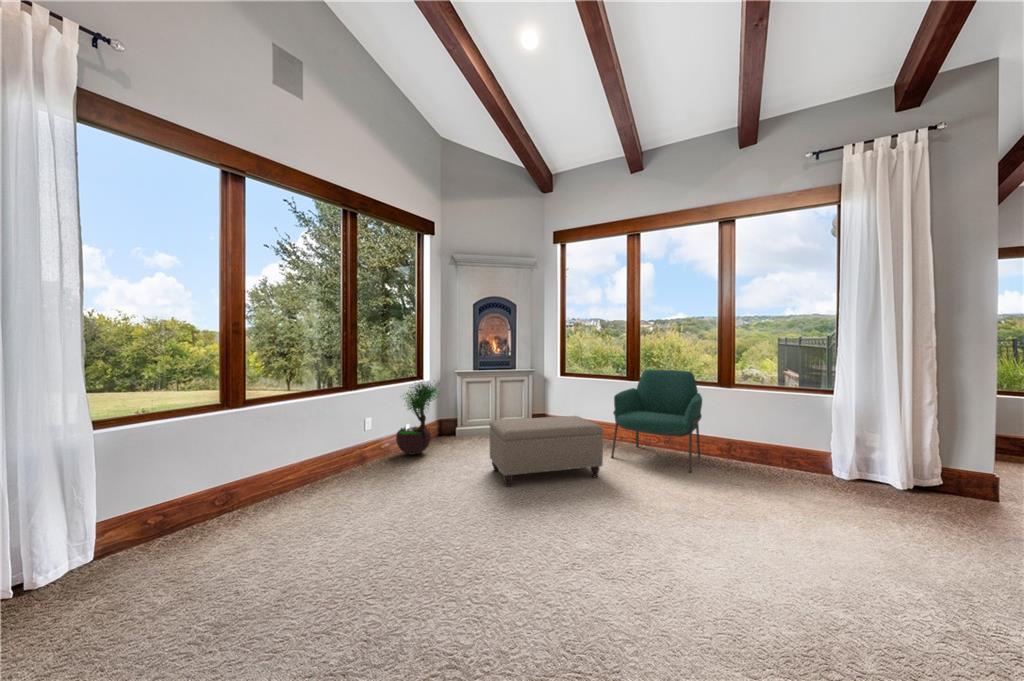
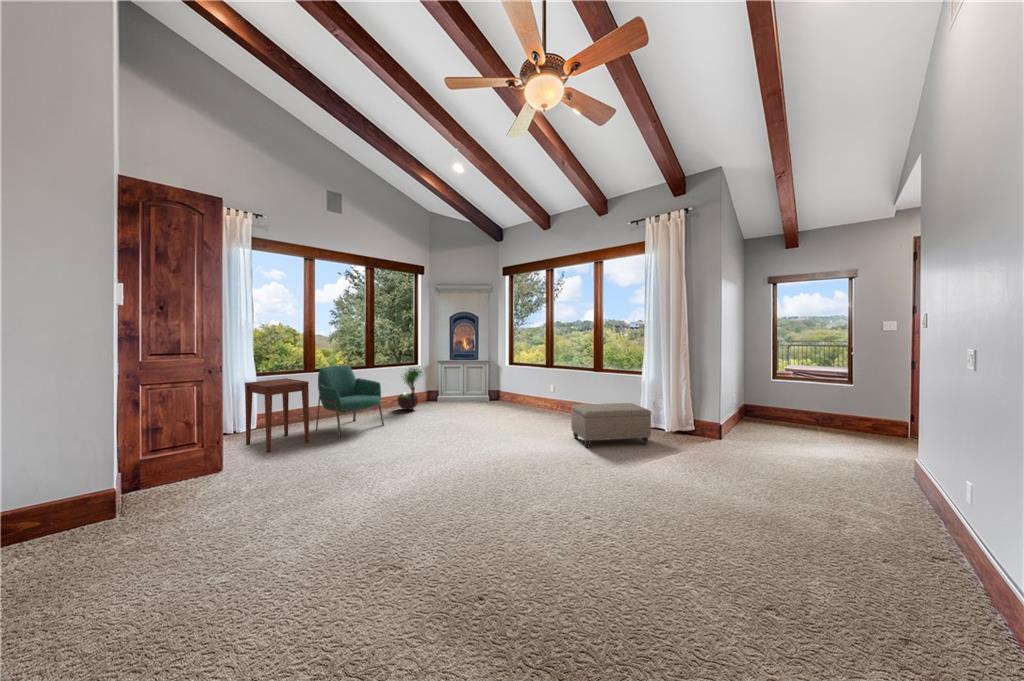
armchair: present [611,370,702,472] -> present [316,365,384,437]
side table: none [50,411,216,609] -> present [245,378,309,452]
ottoman: present [489,416,603,486] -> present [571,403,651,448]

